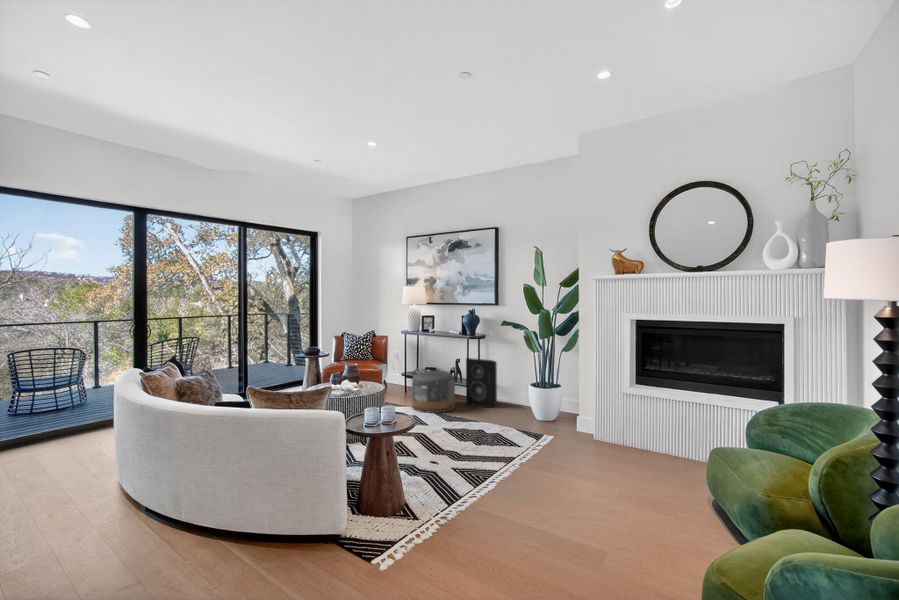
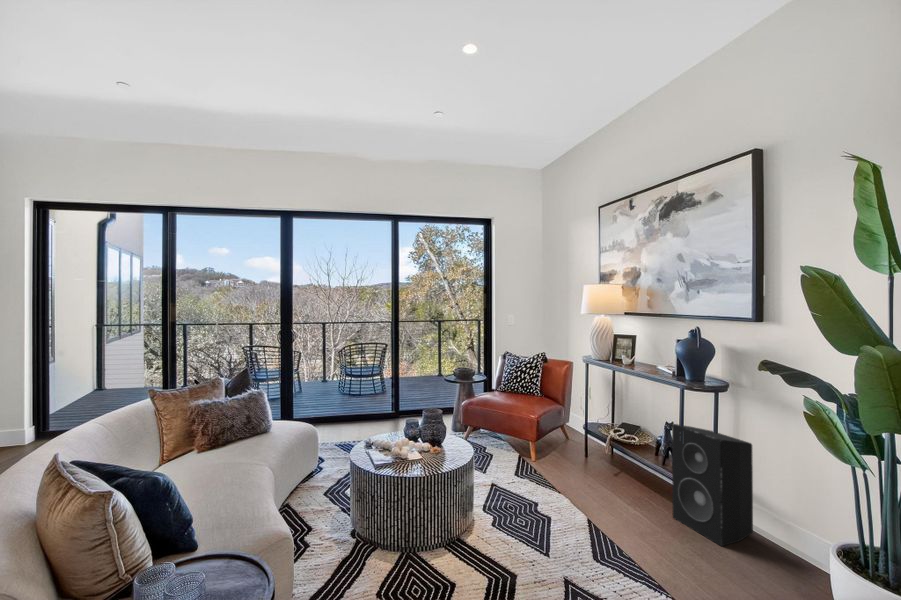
pouf: present [412,371,455,413] -> none [560,434,644,524]

